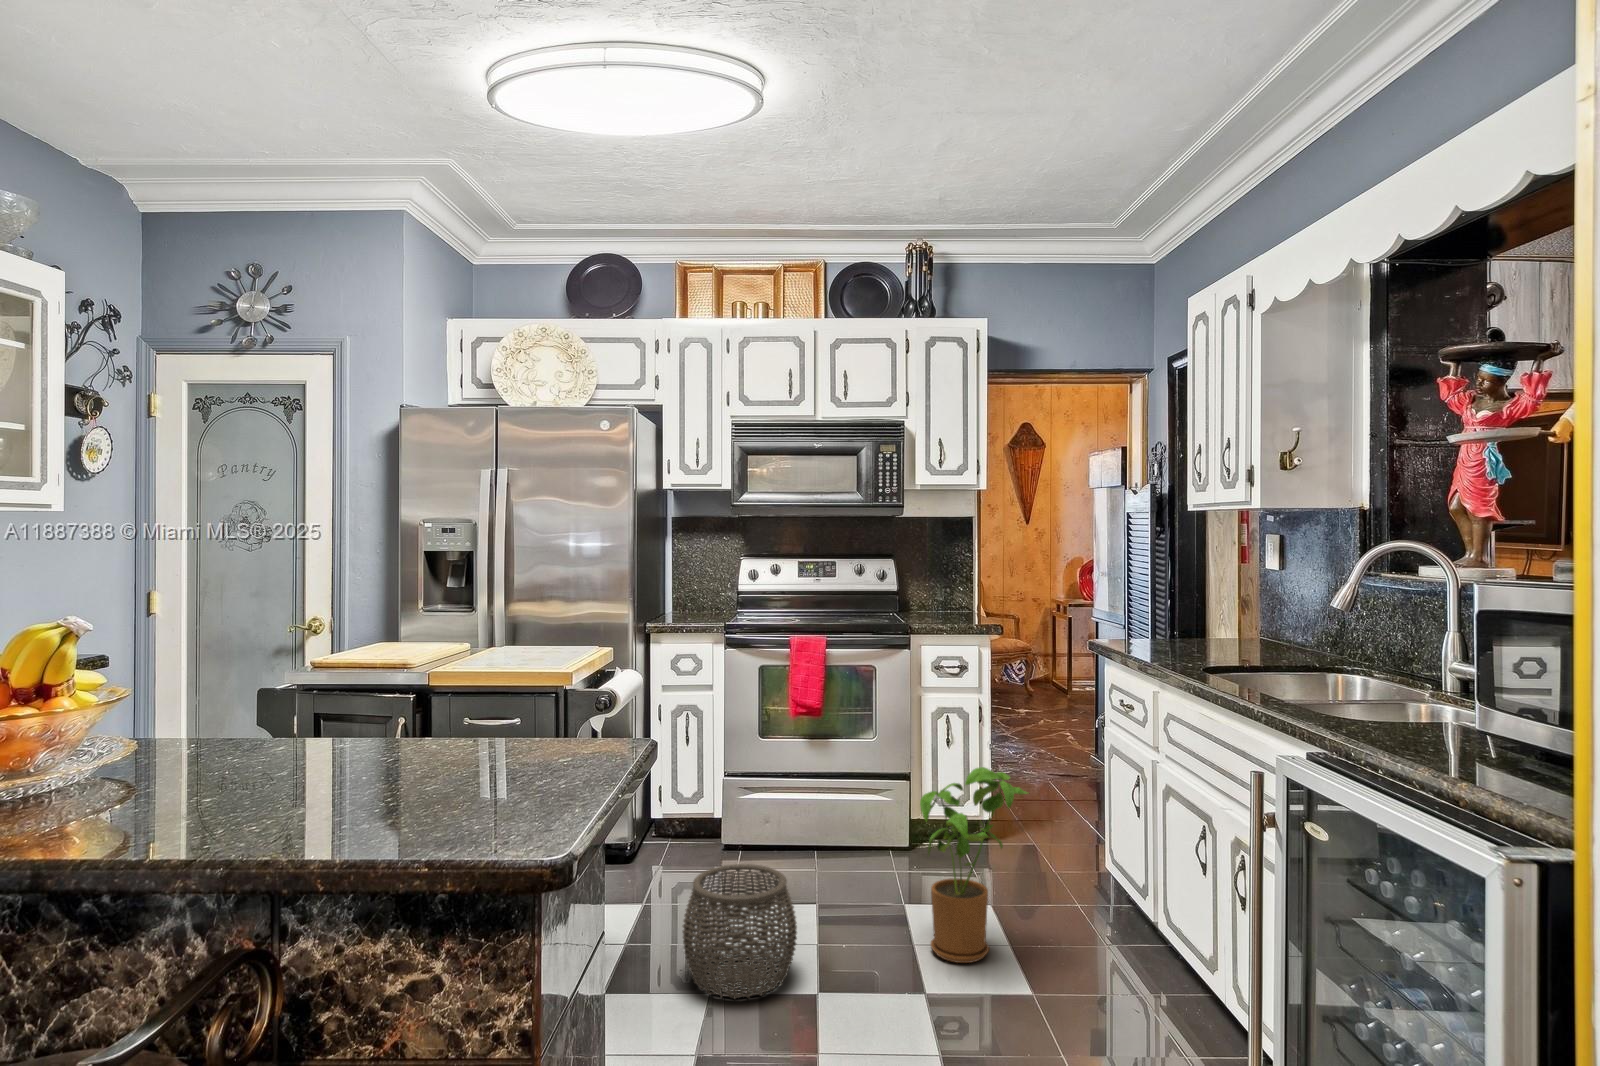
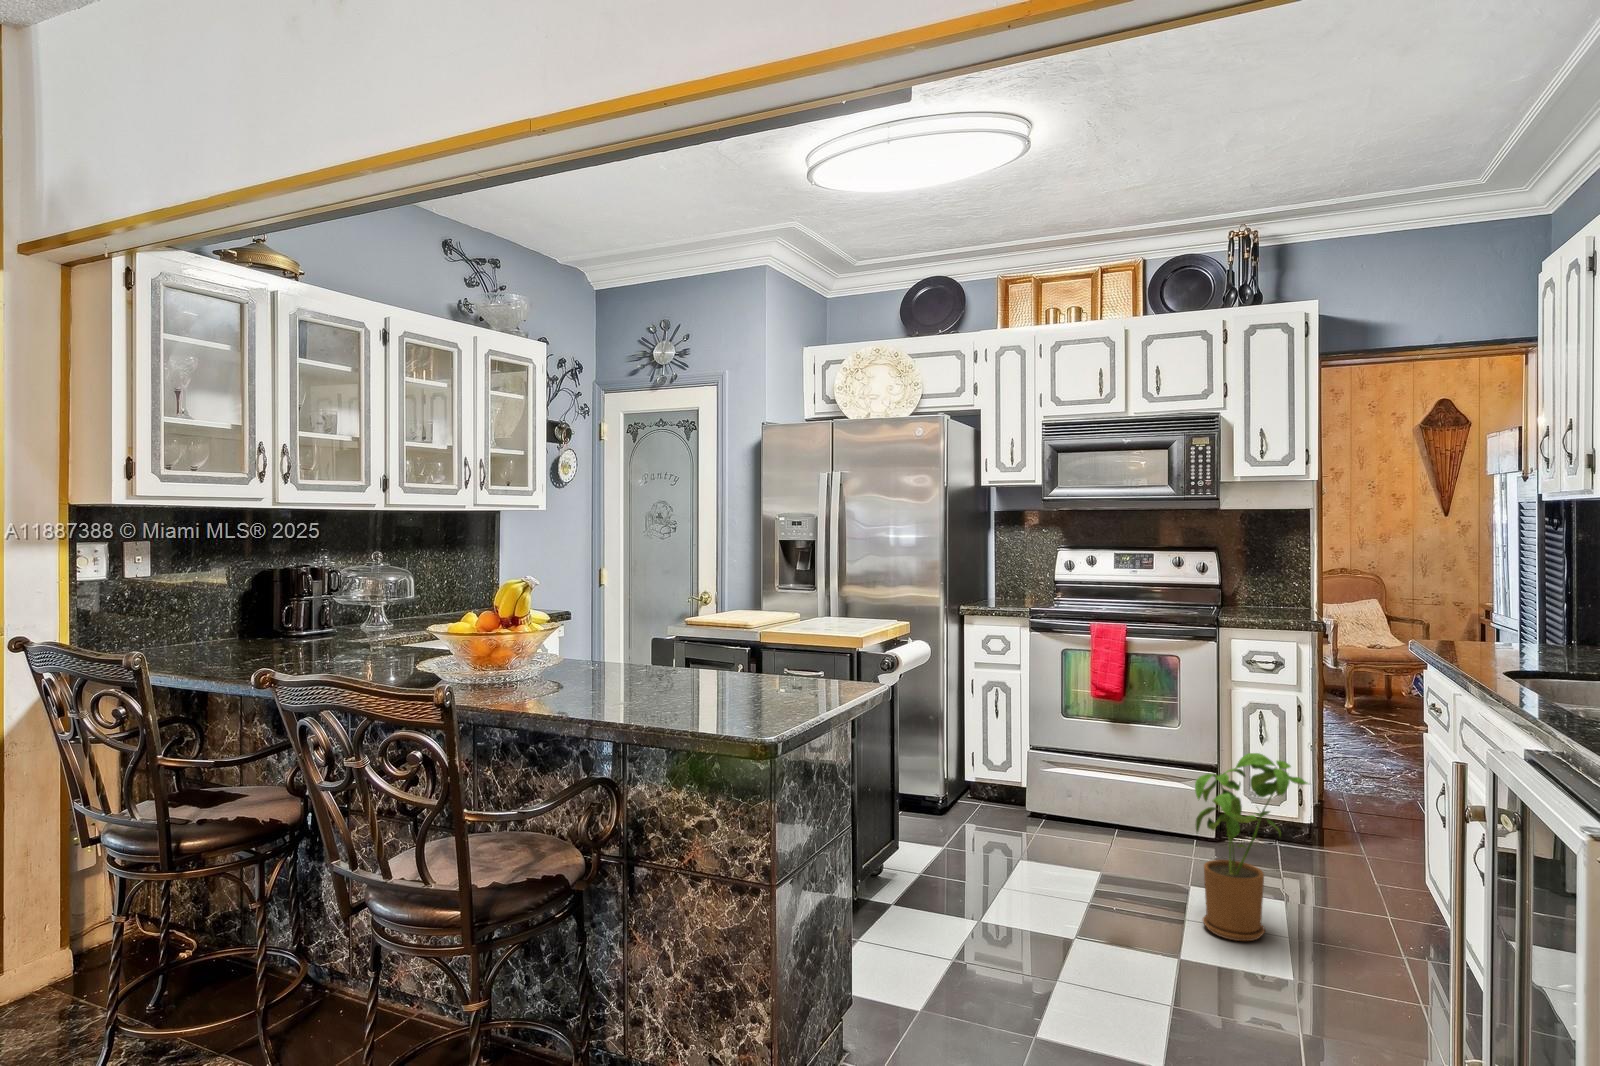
woven basket: present [683,864,797,999] -> none [961,816,1065,930]

